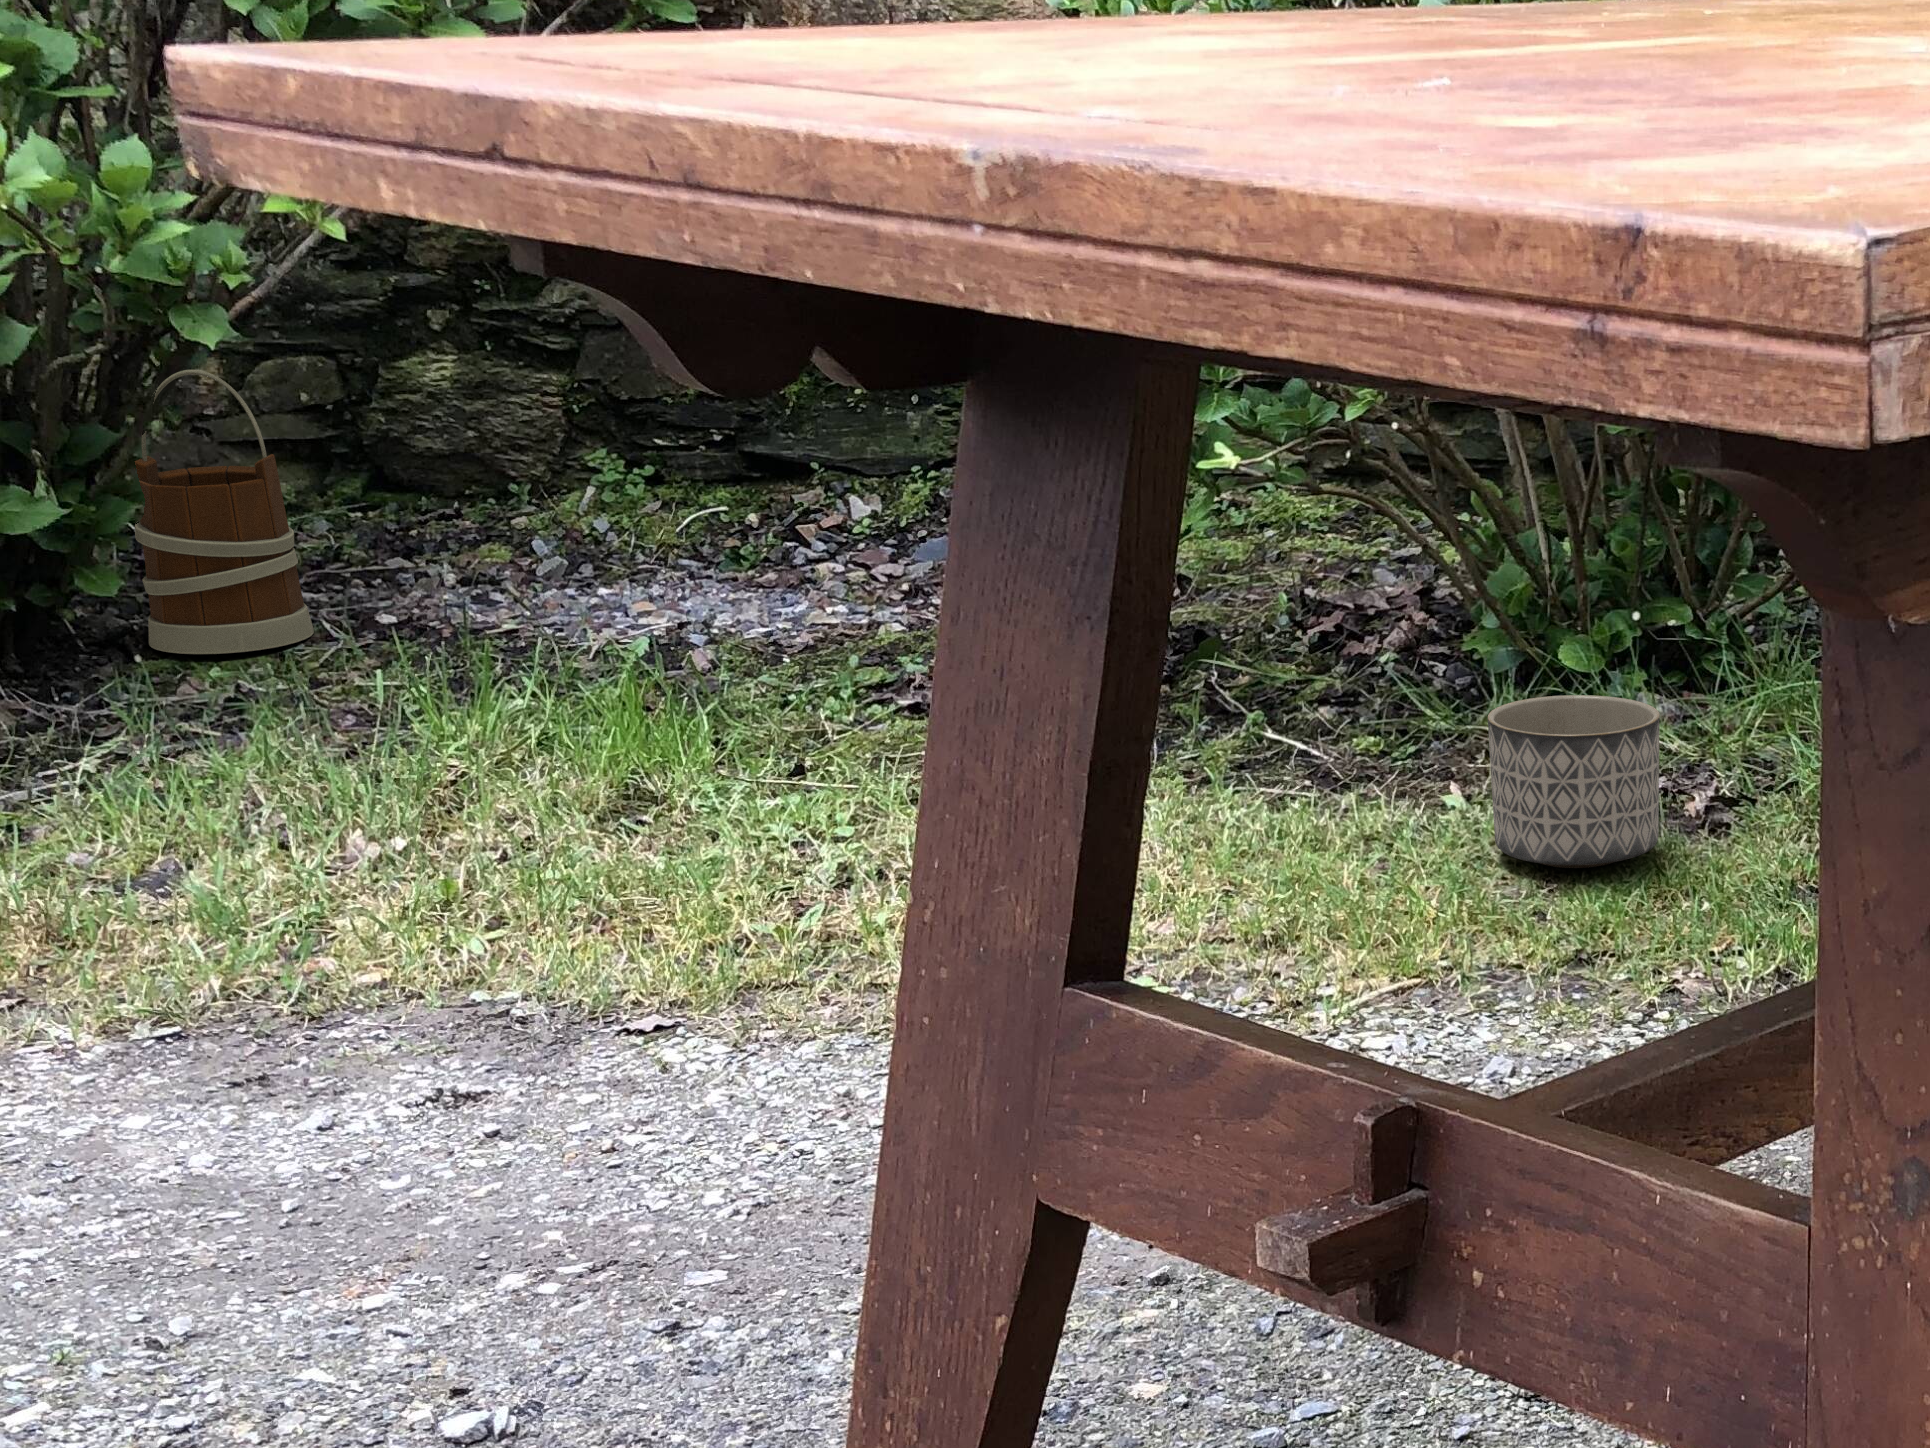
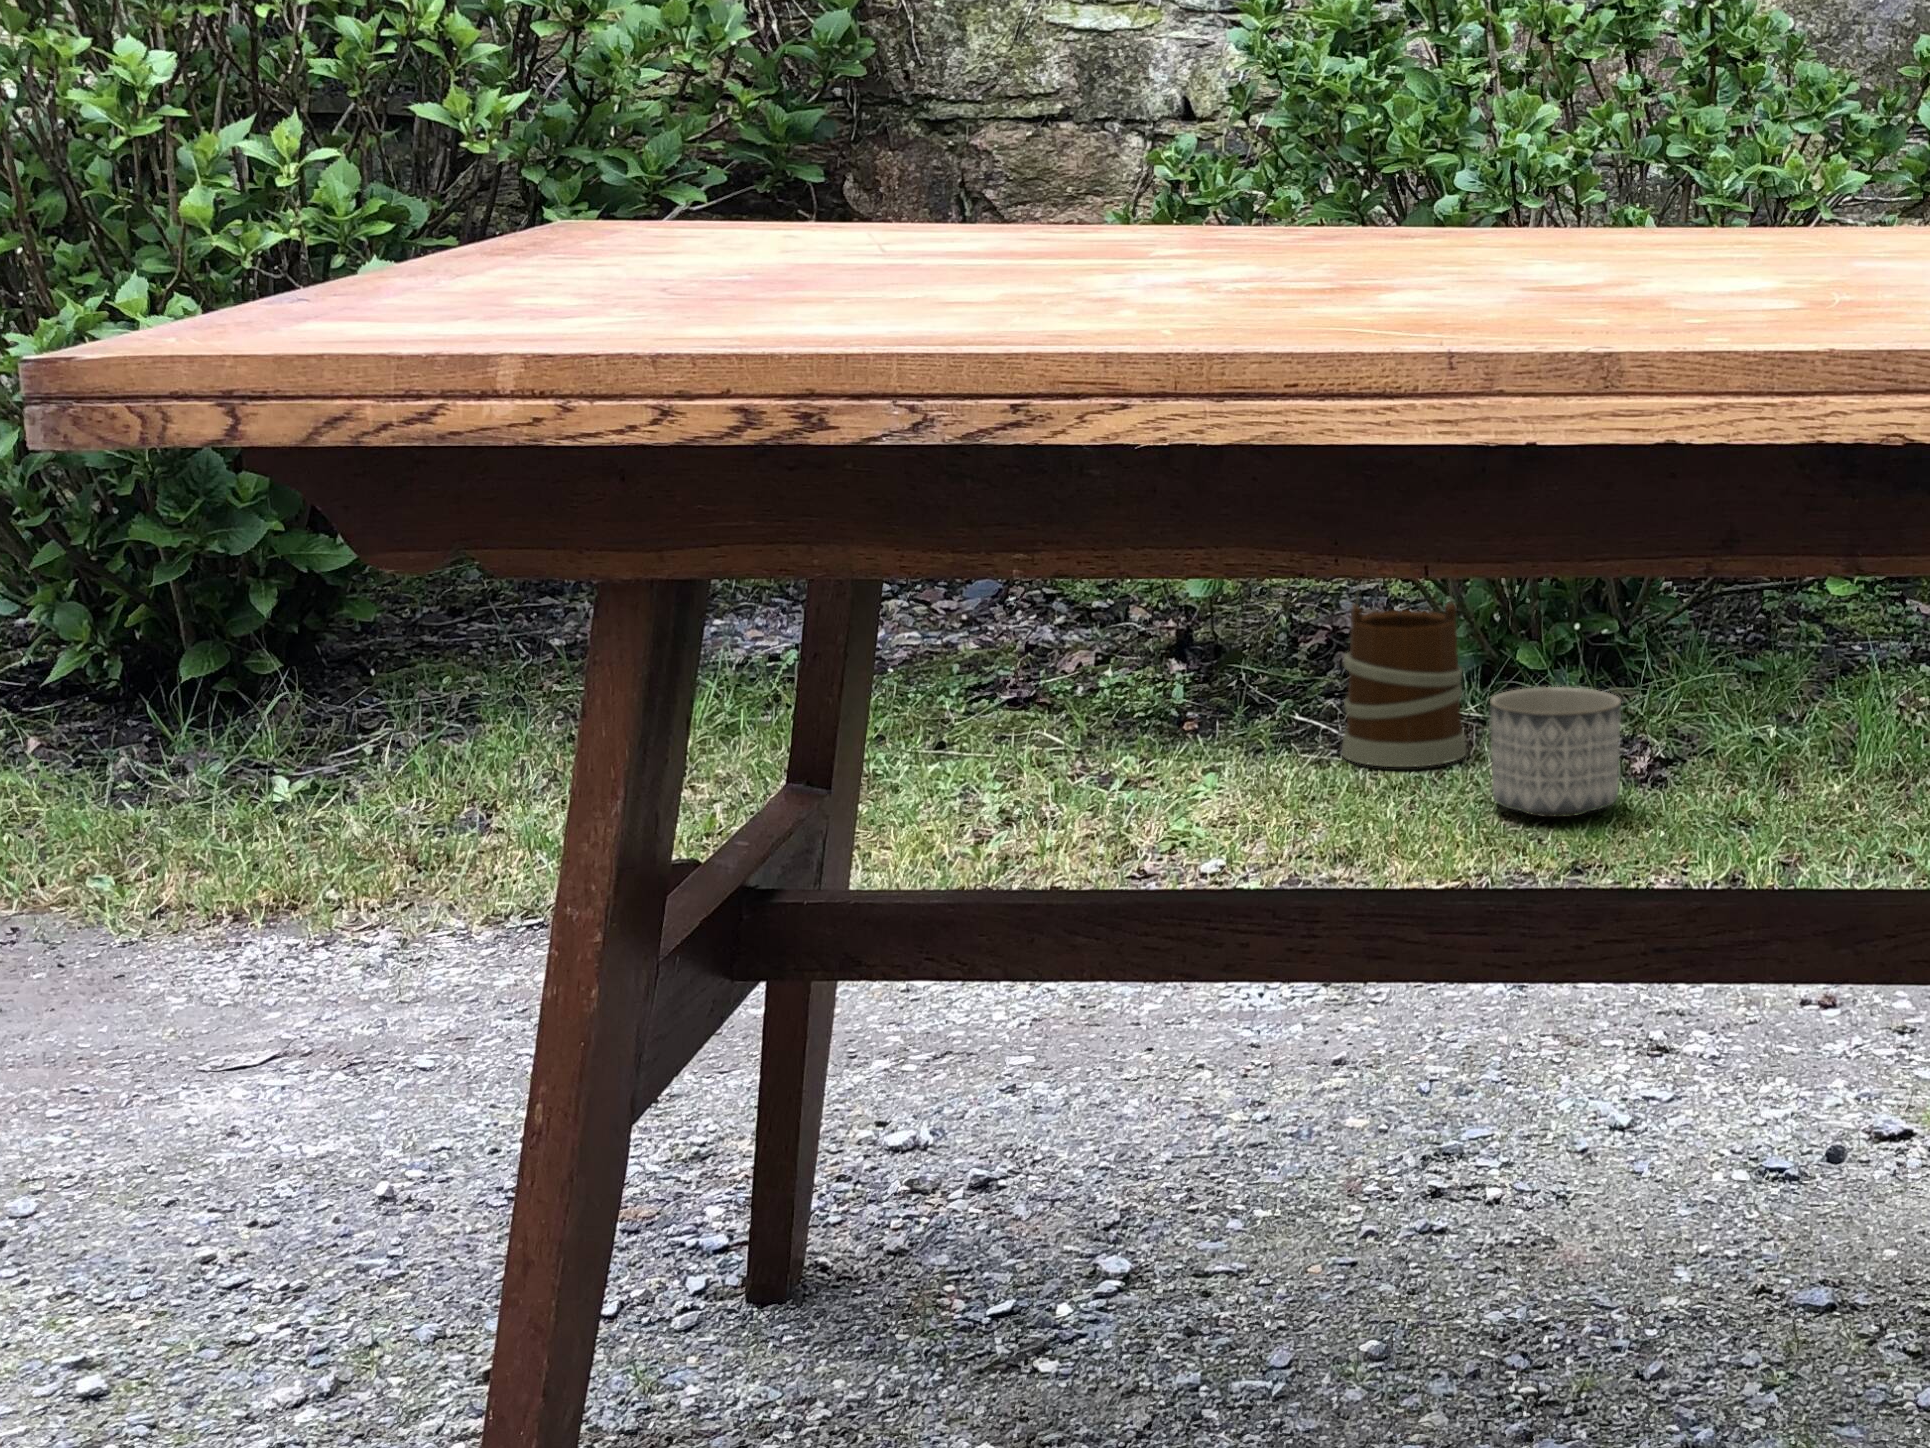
wooden bucket: present [135,370,314,654] -> present [1341,582,1466,767]

